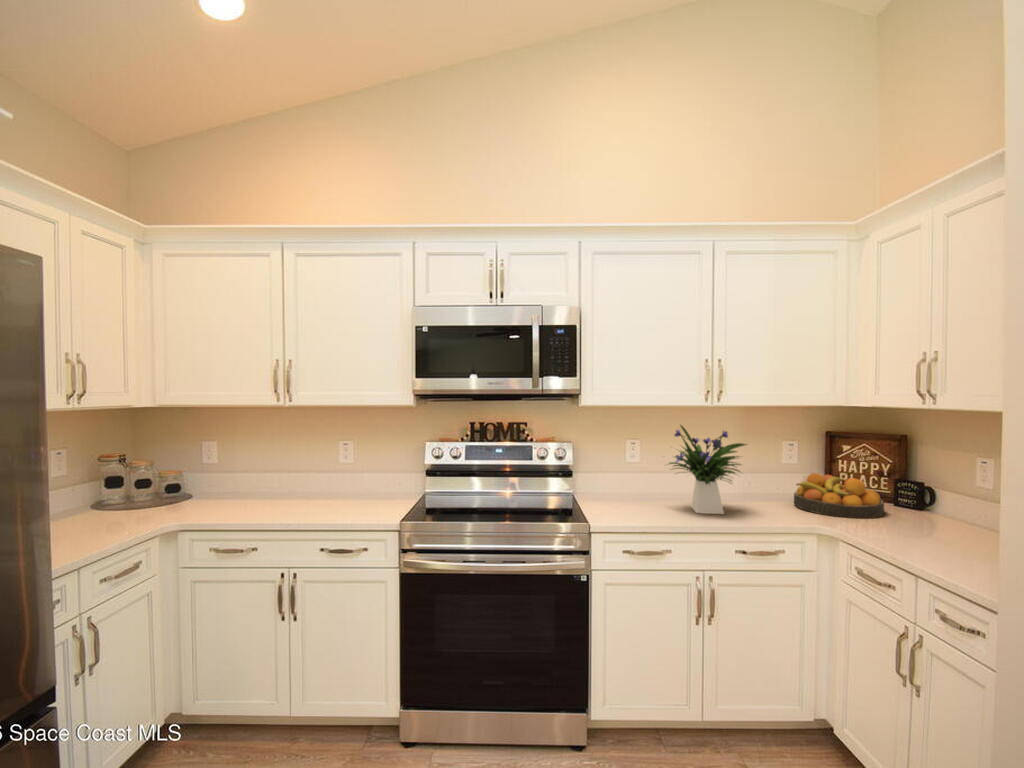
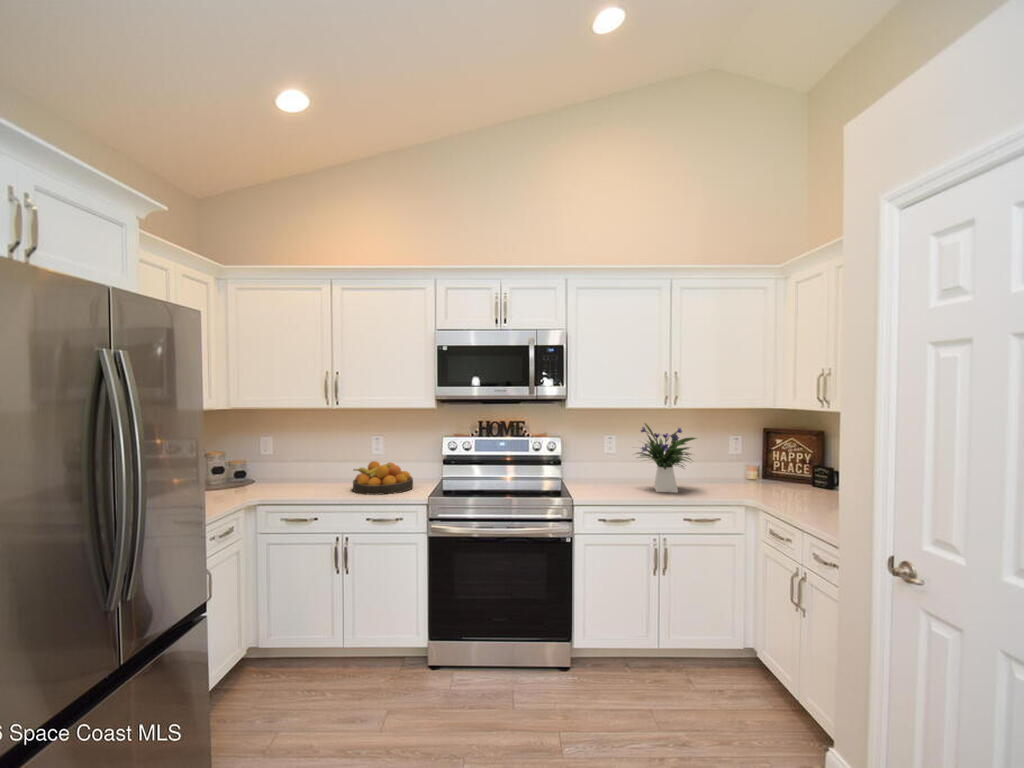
fruit bowl: present [794,473,884,518] -> present [353,461,413,495]

